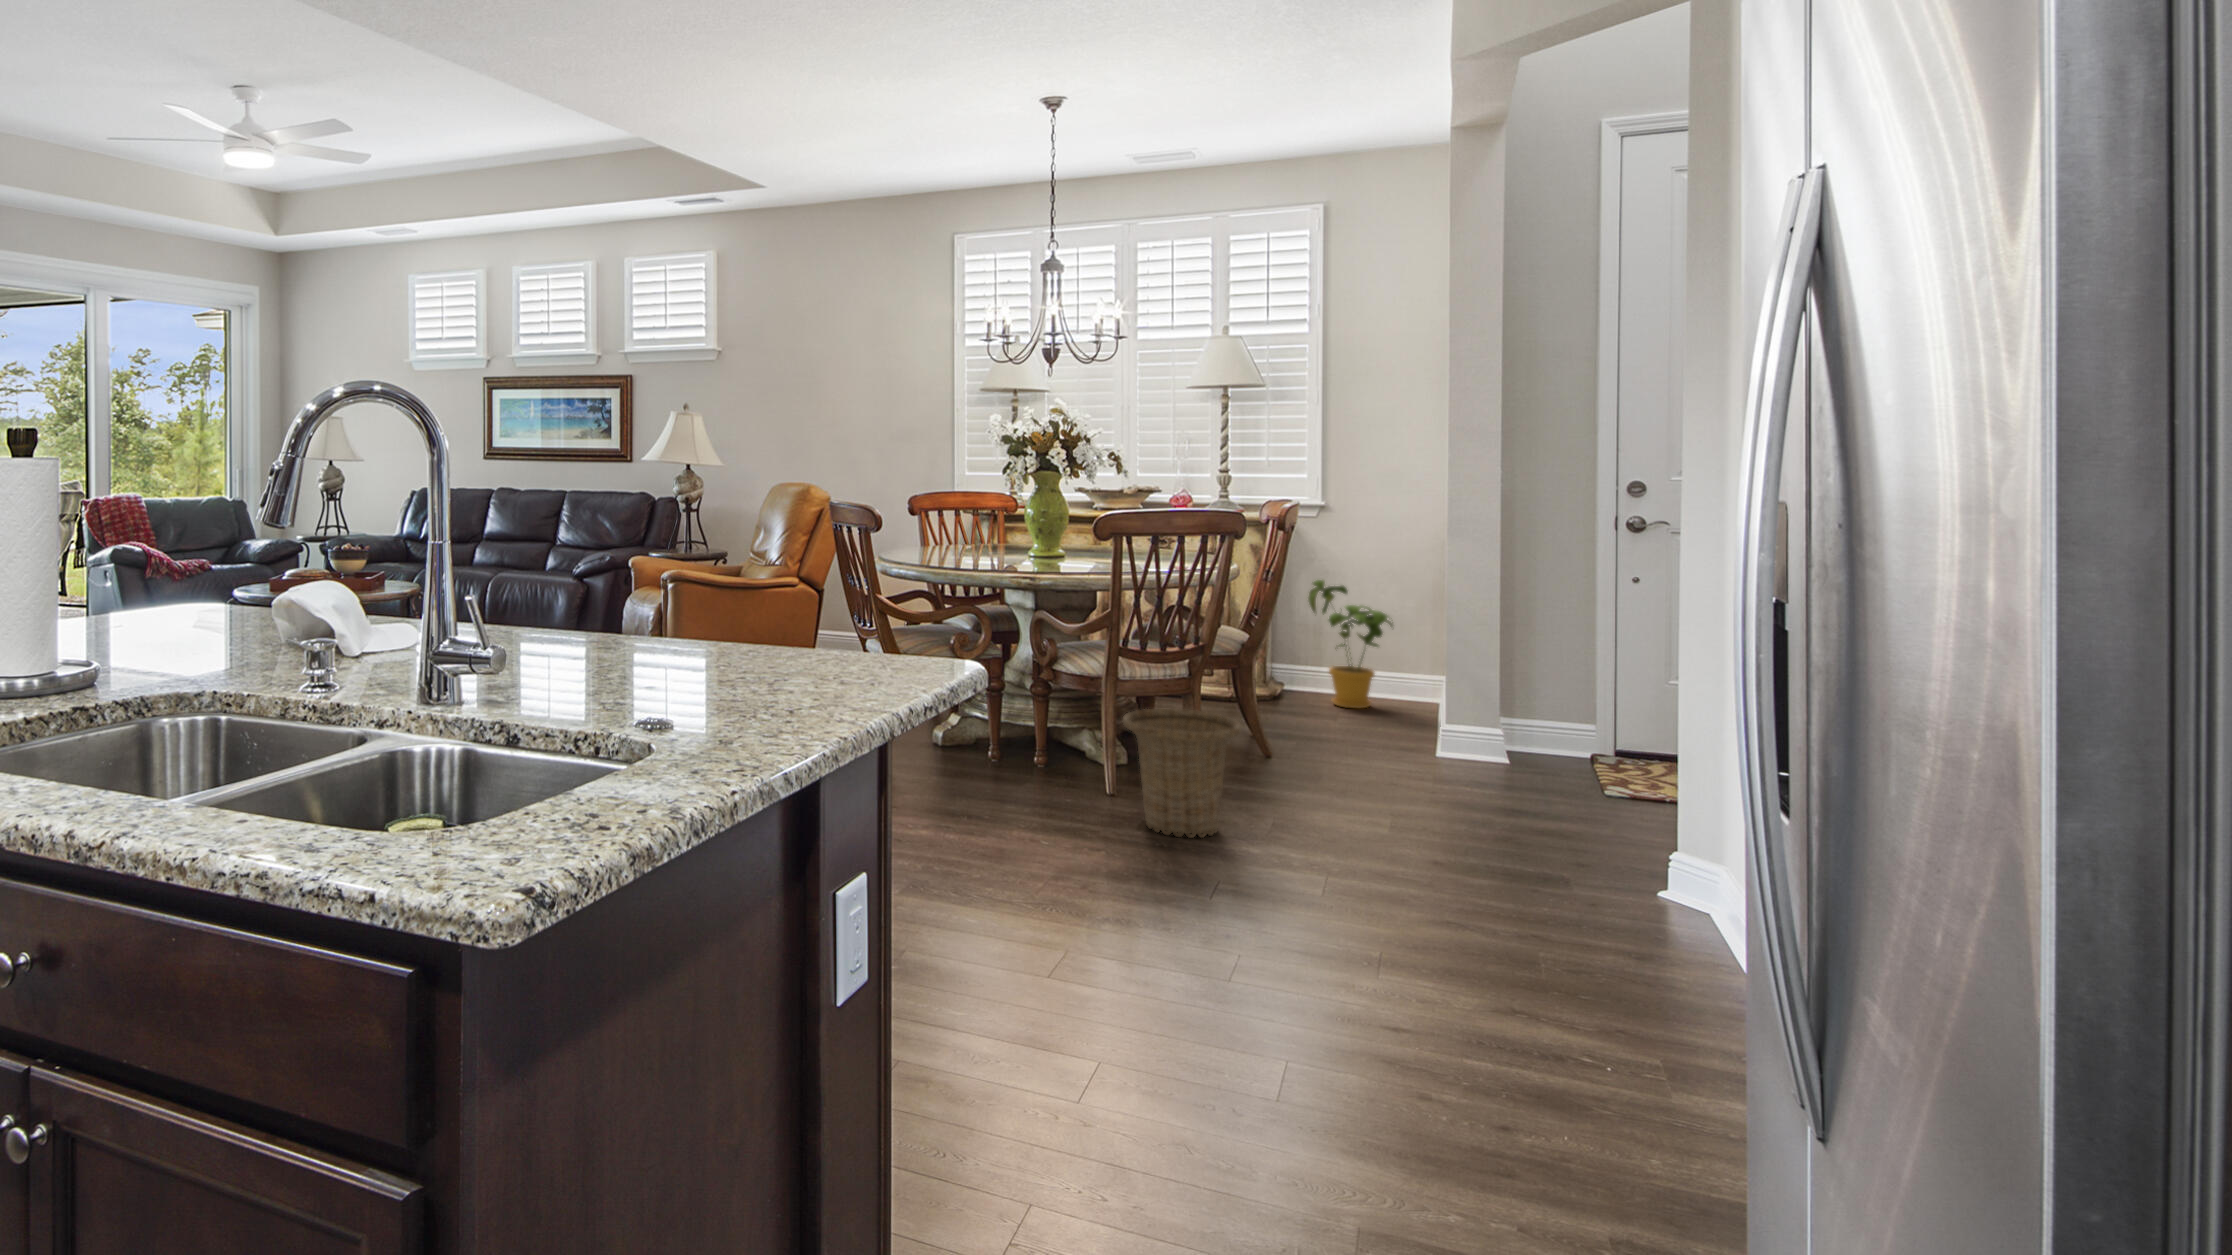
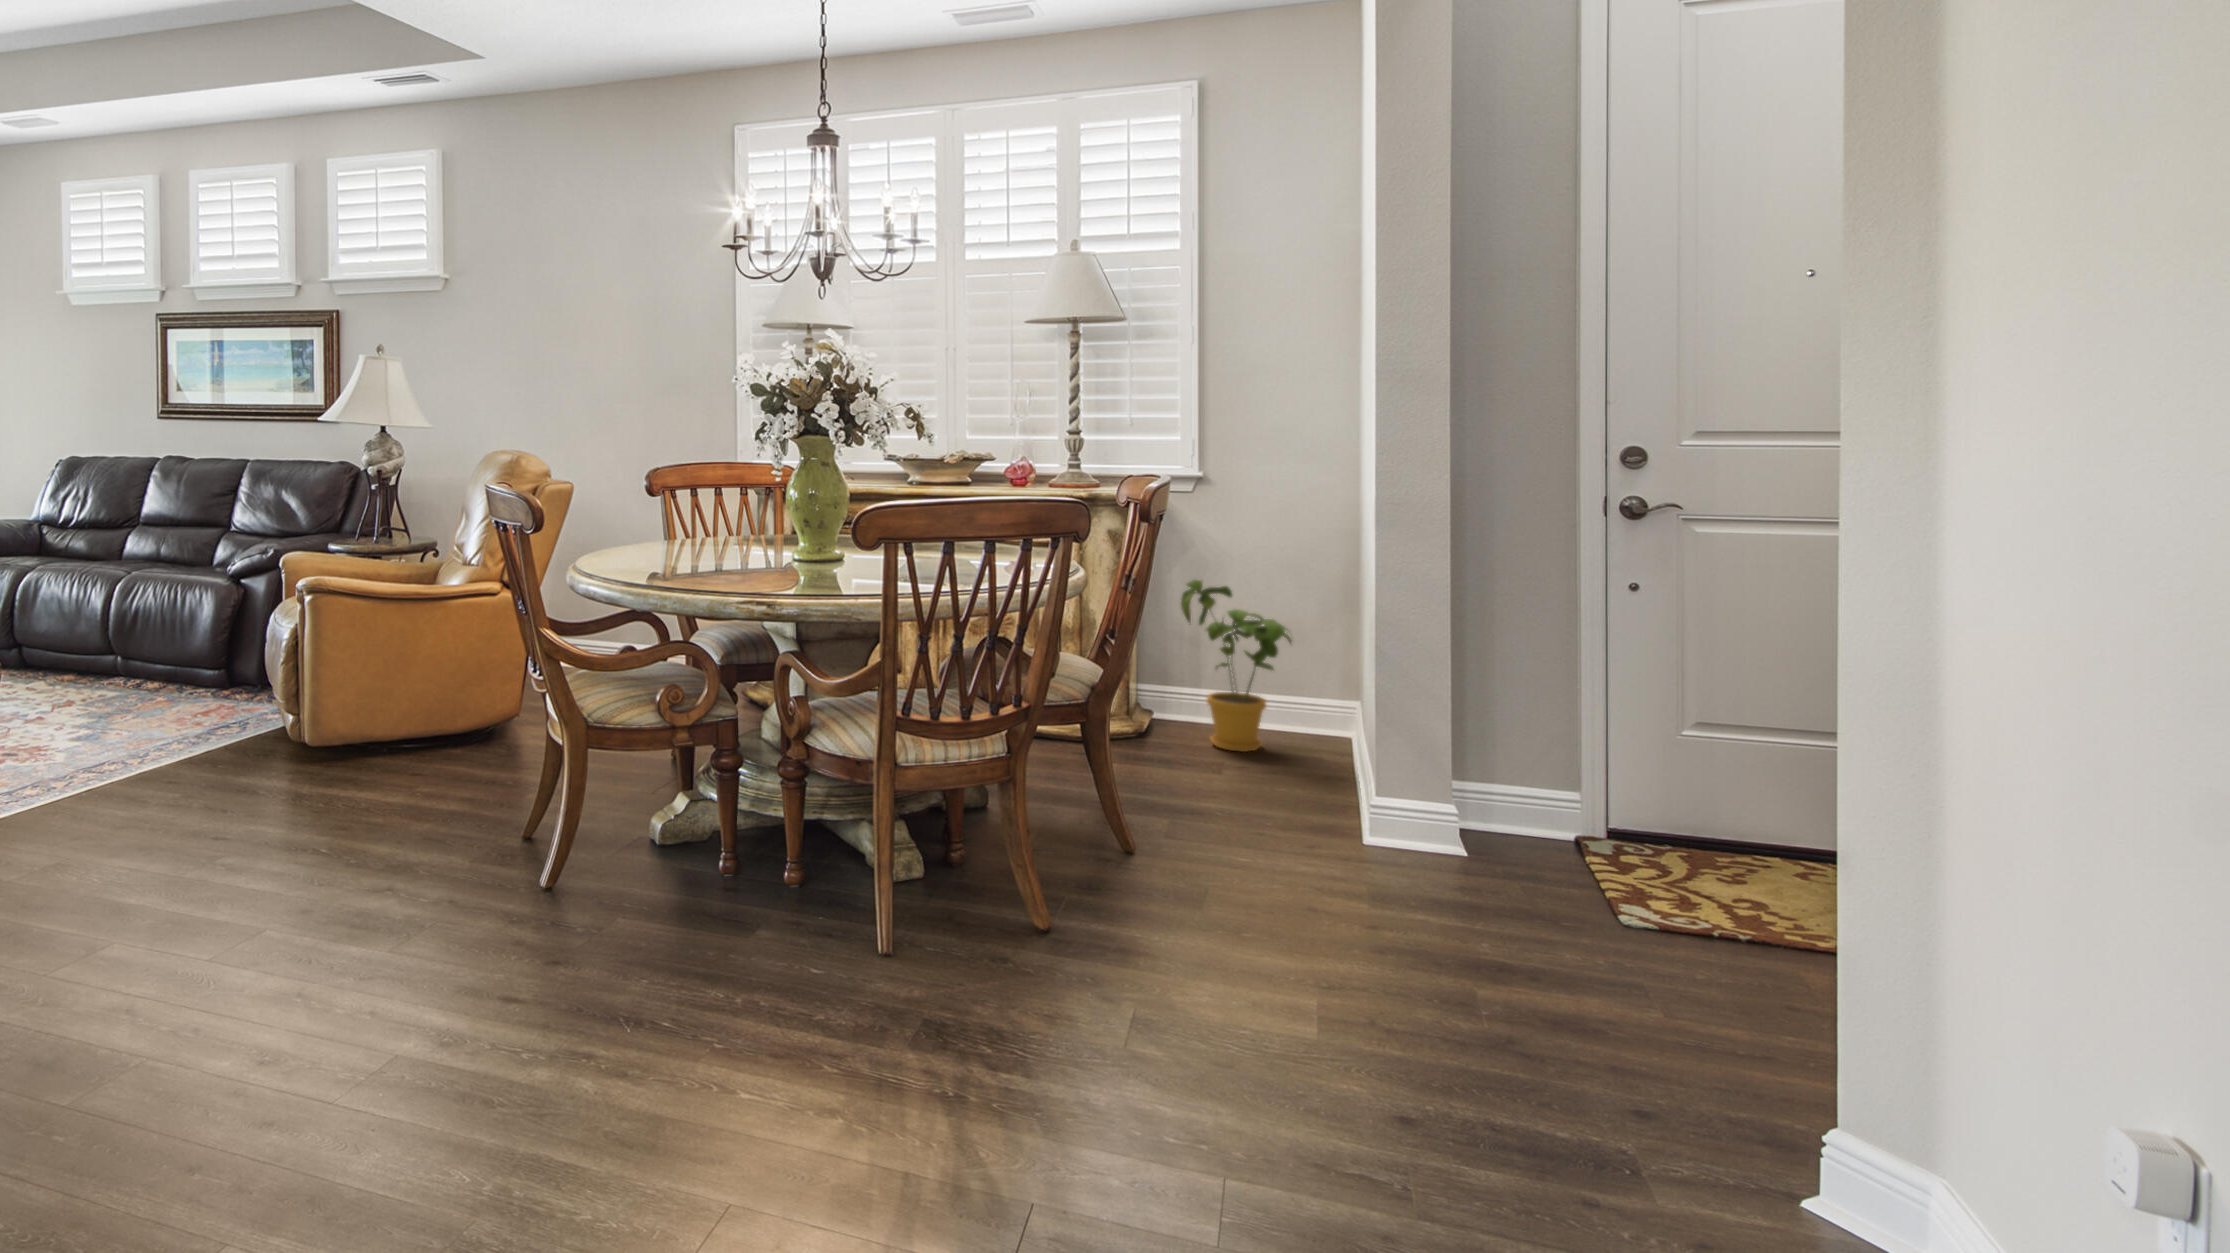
basket: present [1122,709,1242,838] -> none [885,827,1079,1067]

